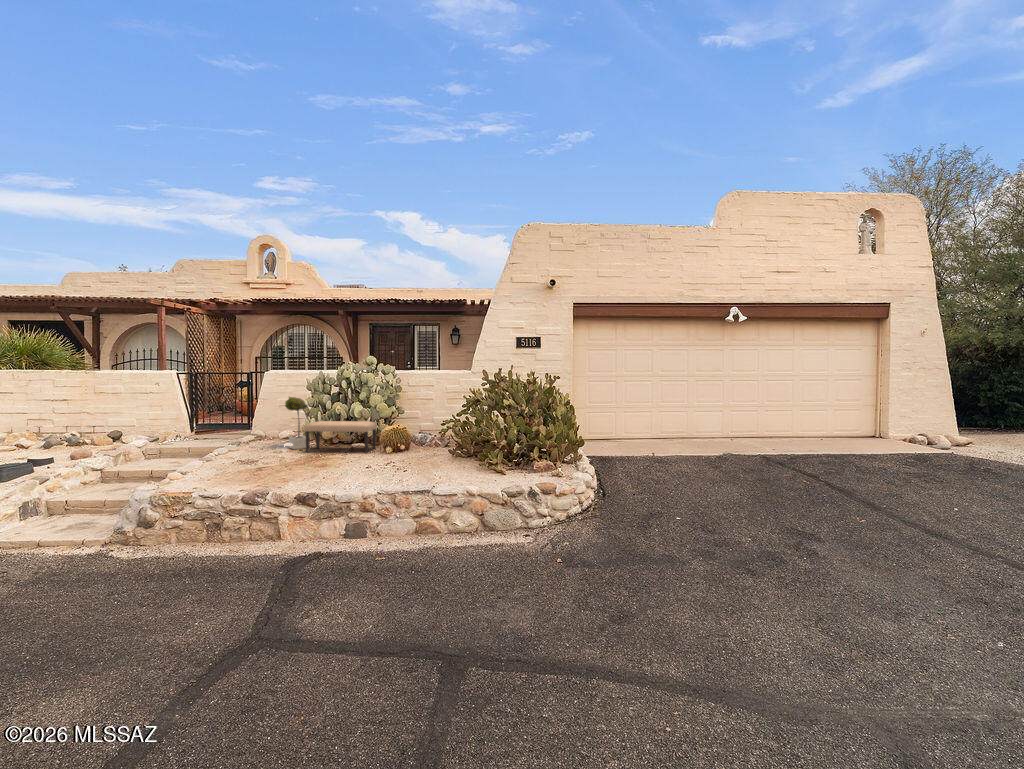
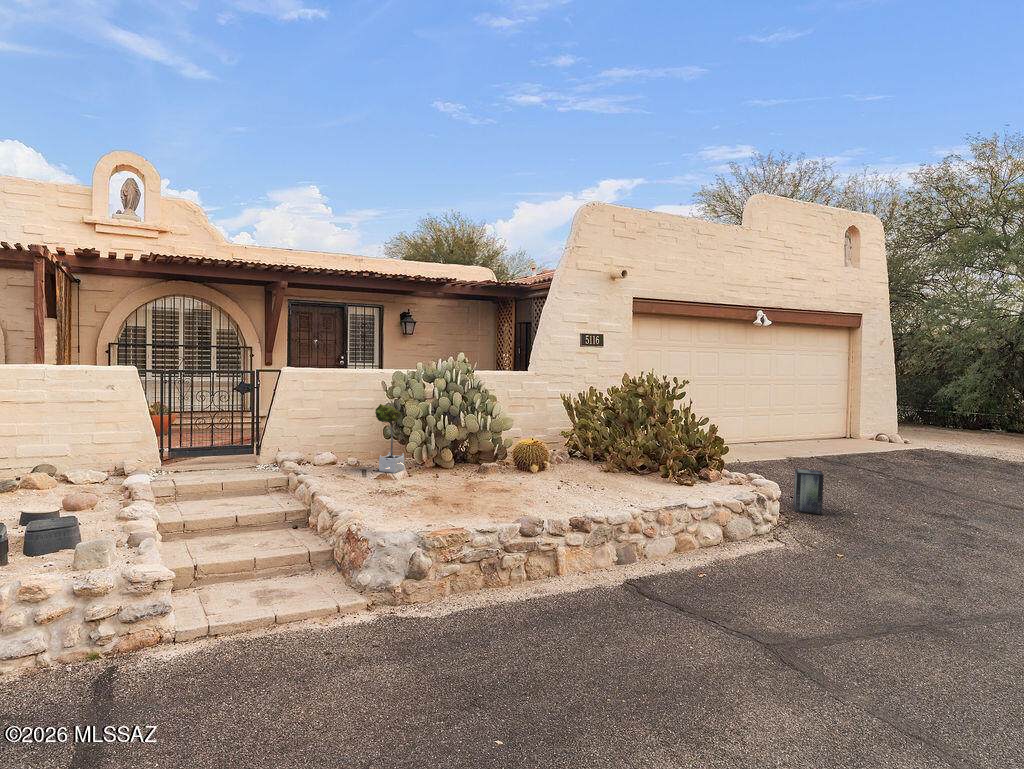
bench: present [305,421,377,453] -> none [416,434,501,475]
storage box: none [607,465,642,515] -> present [793,469,824,514]

